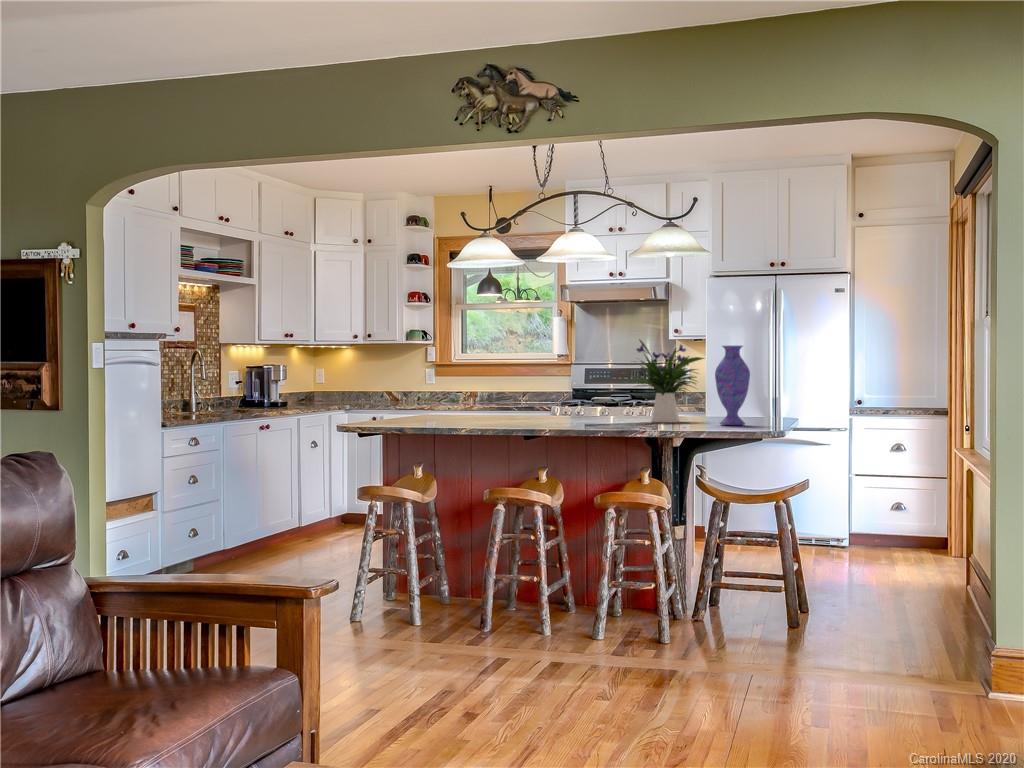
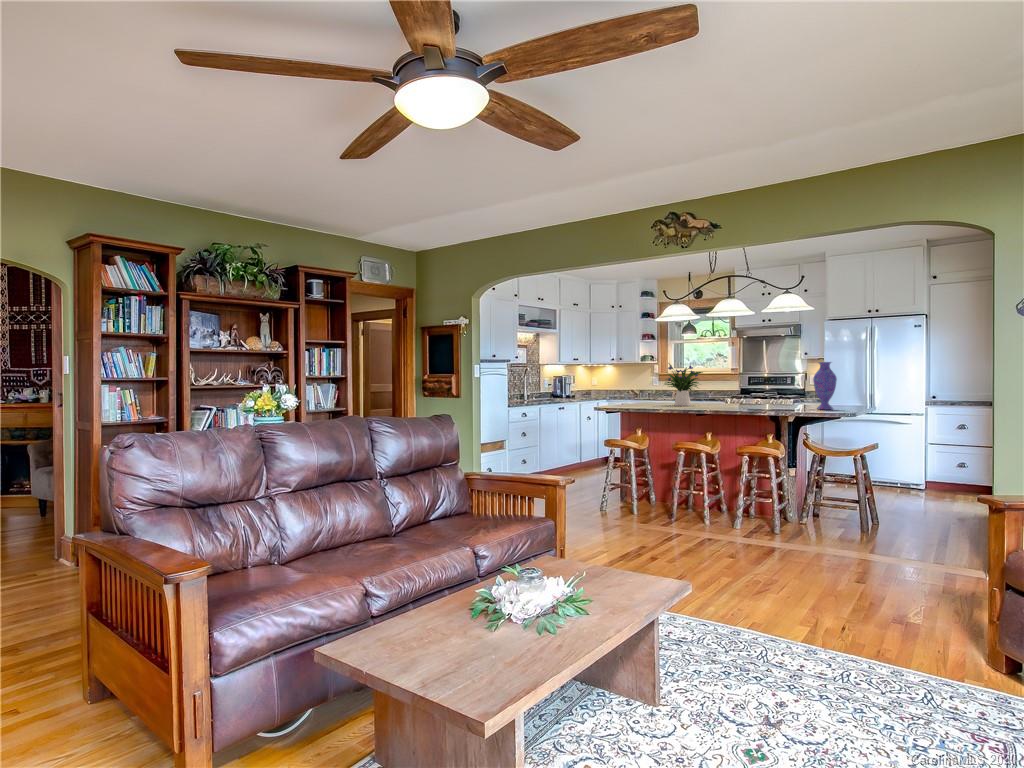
flower arrangement: present [630,340,704,422] -> present [665,364,703,406]

